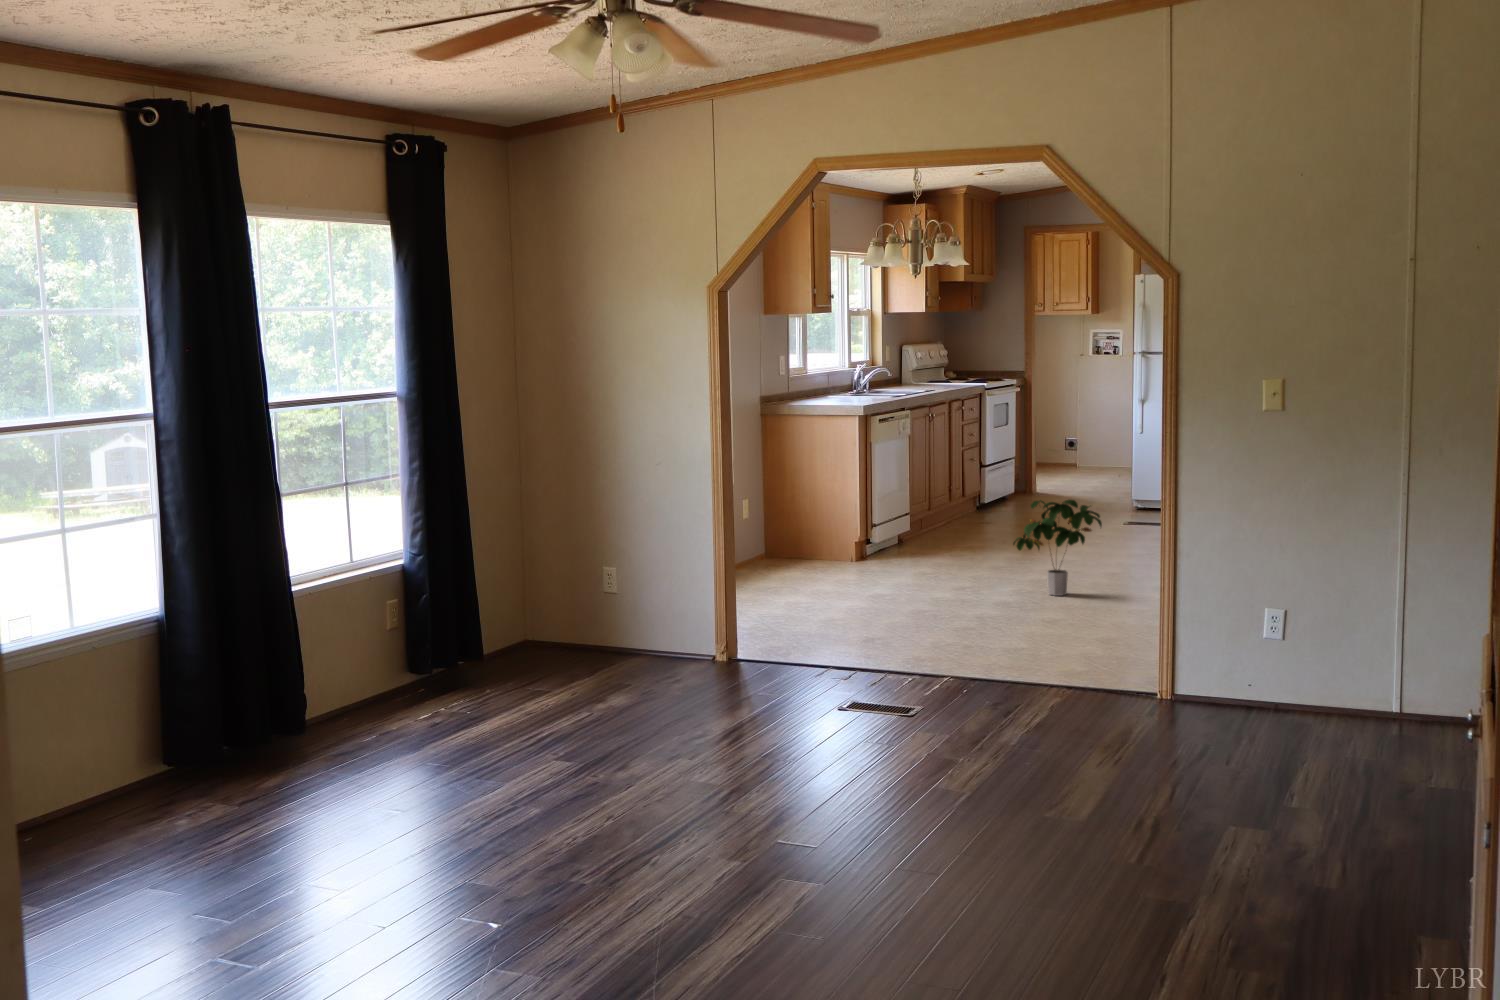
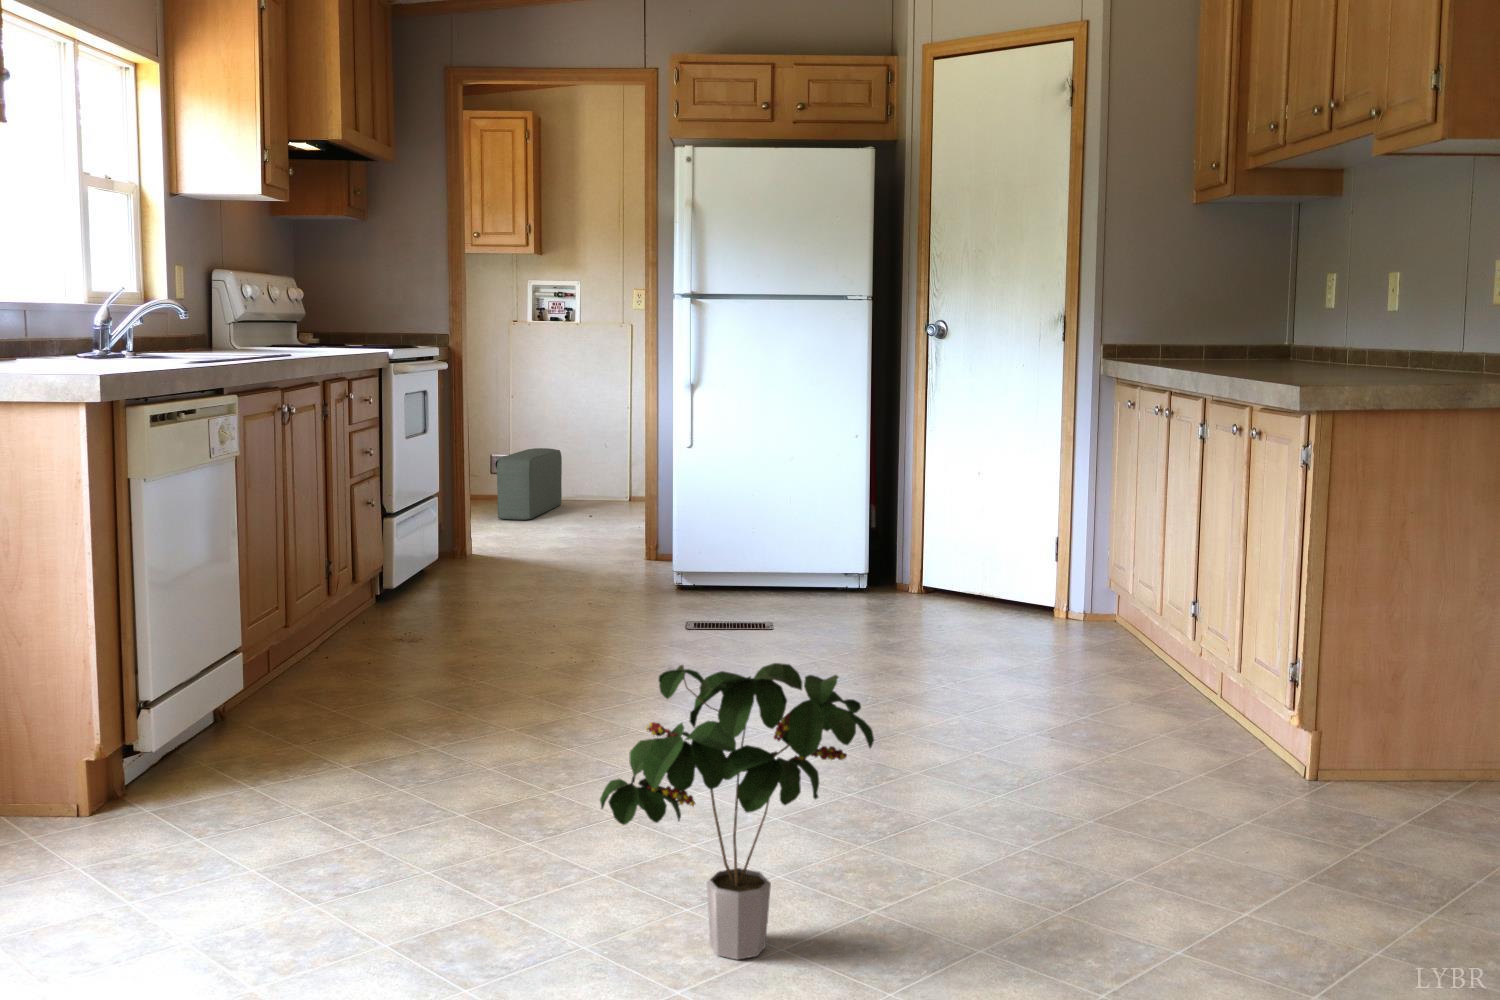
pouf: none [1061,436,1108,479] -> present [497,448,562,520]

